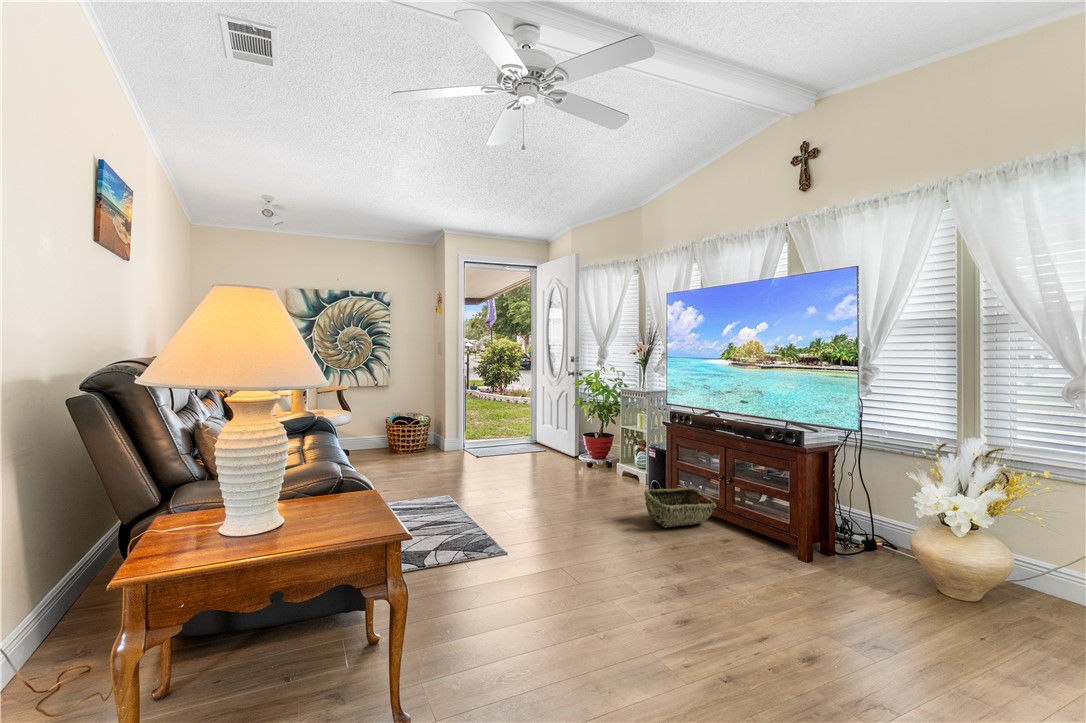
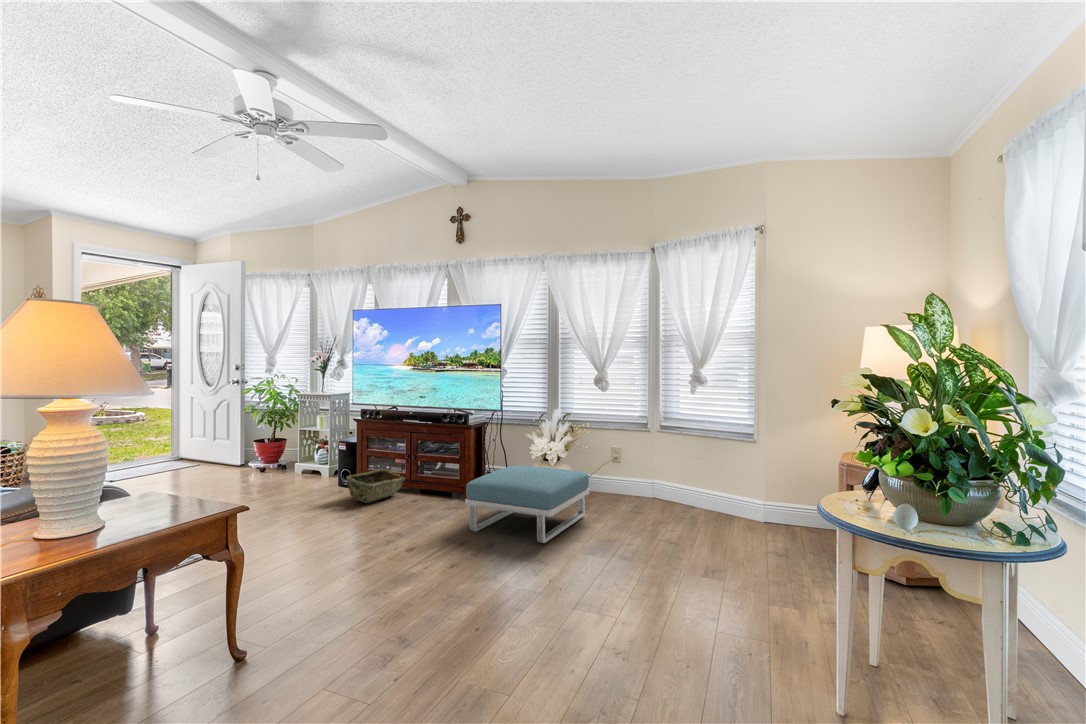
footstool: none [776,524,1043,689] -> present [465,466,590,543]

